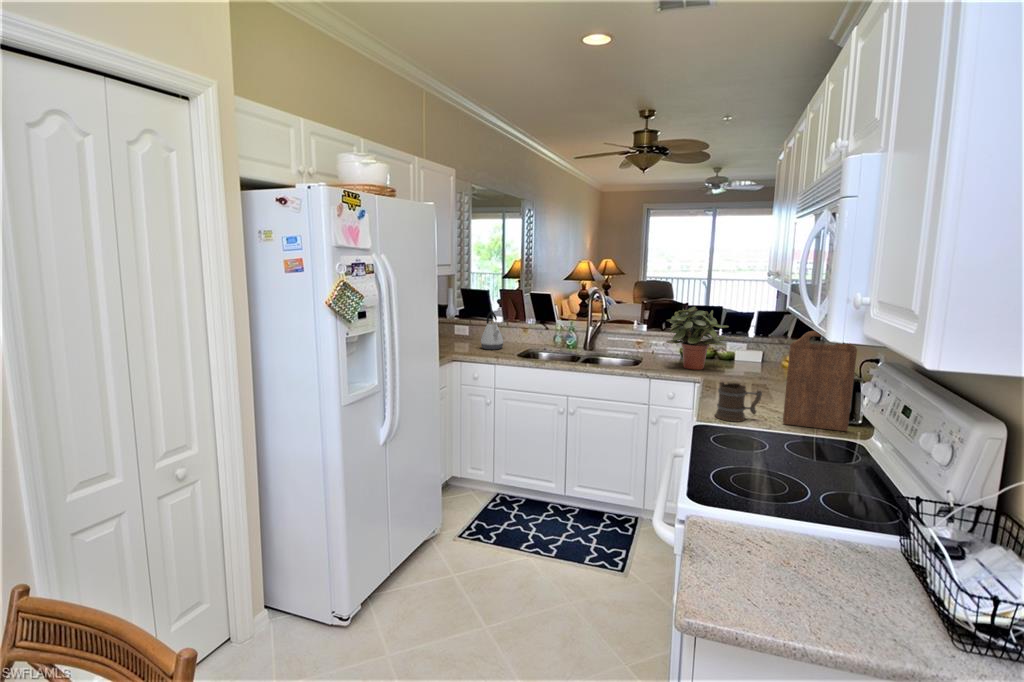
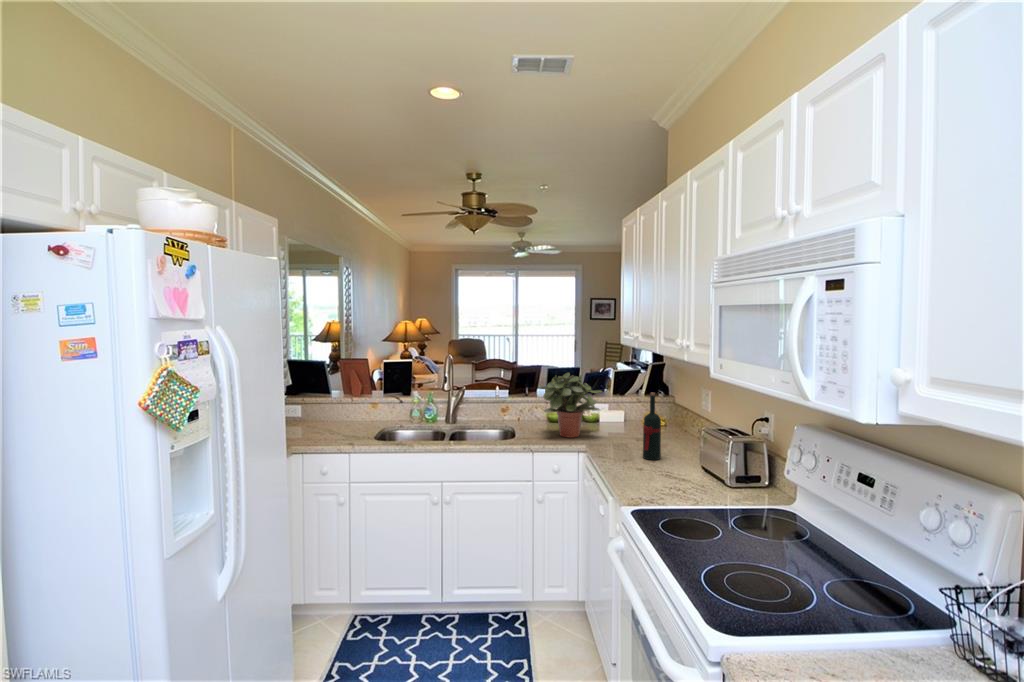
kettle: present [481,312,504,350] -> none [321,387,351,434]
wine bottle: none [751,327,774,394] -> present [643,393,661,460]
cutting board: present [783,331,857,431] -> none [702,399,761,495]
mug: present [715,382,762,422] -> none [637,456,681,500]

